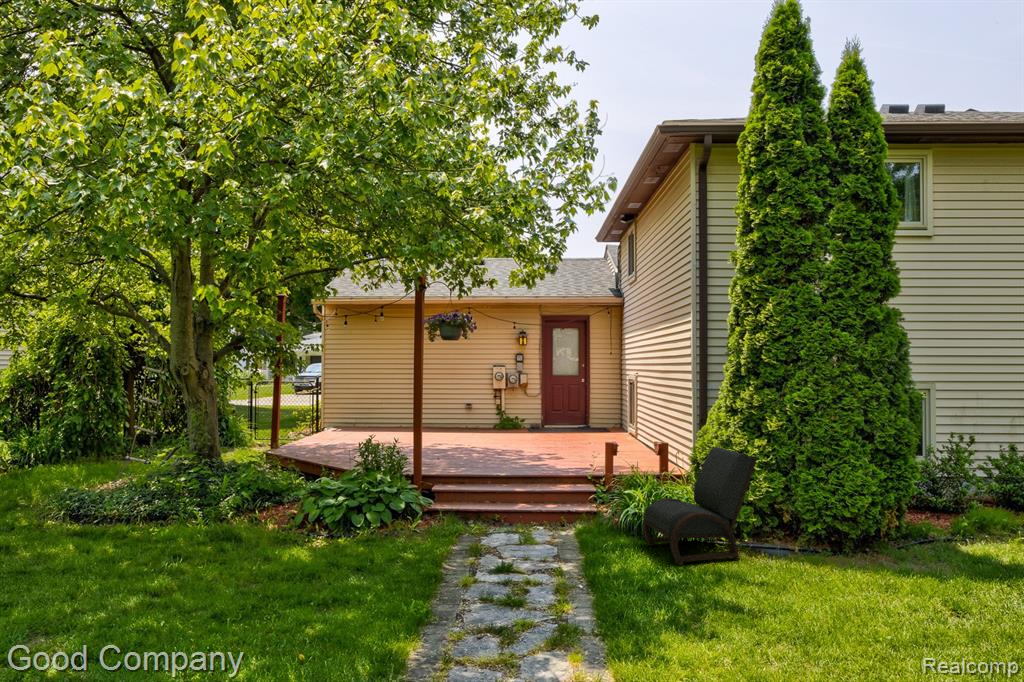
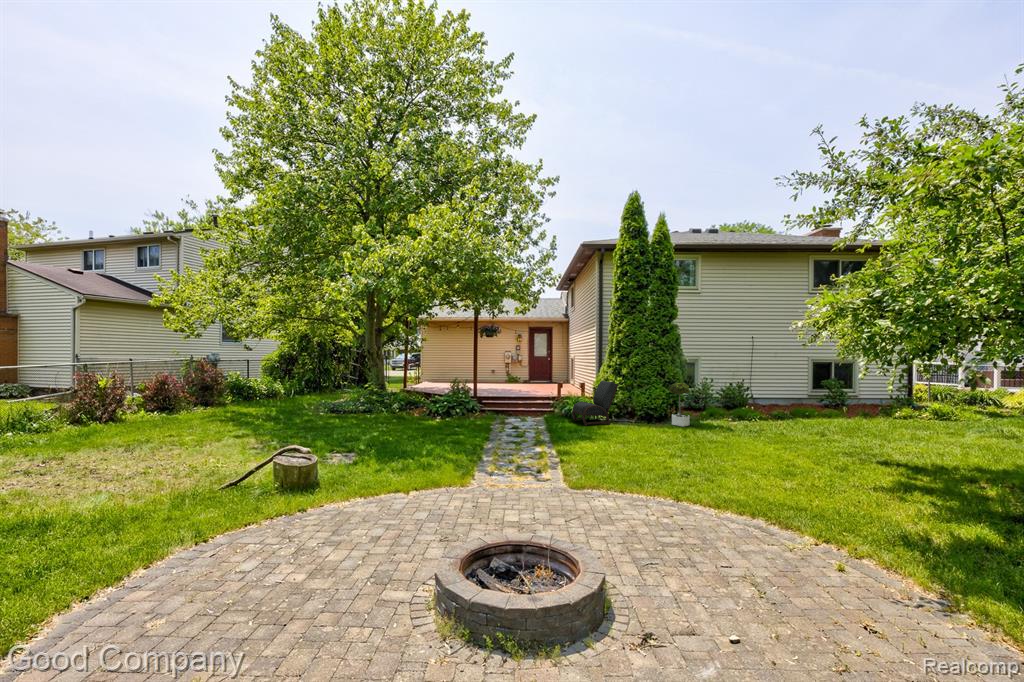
potted tree: none [887,455,942,568] -> present [669,383,690,426]

